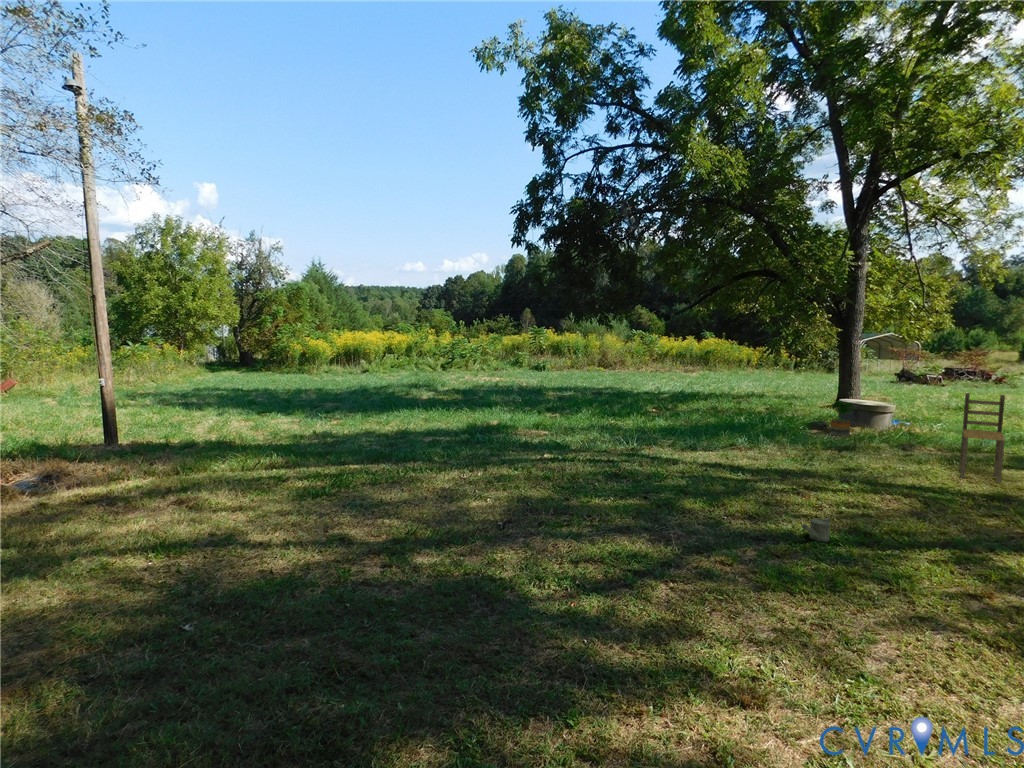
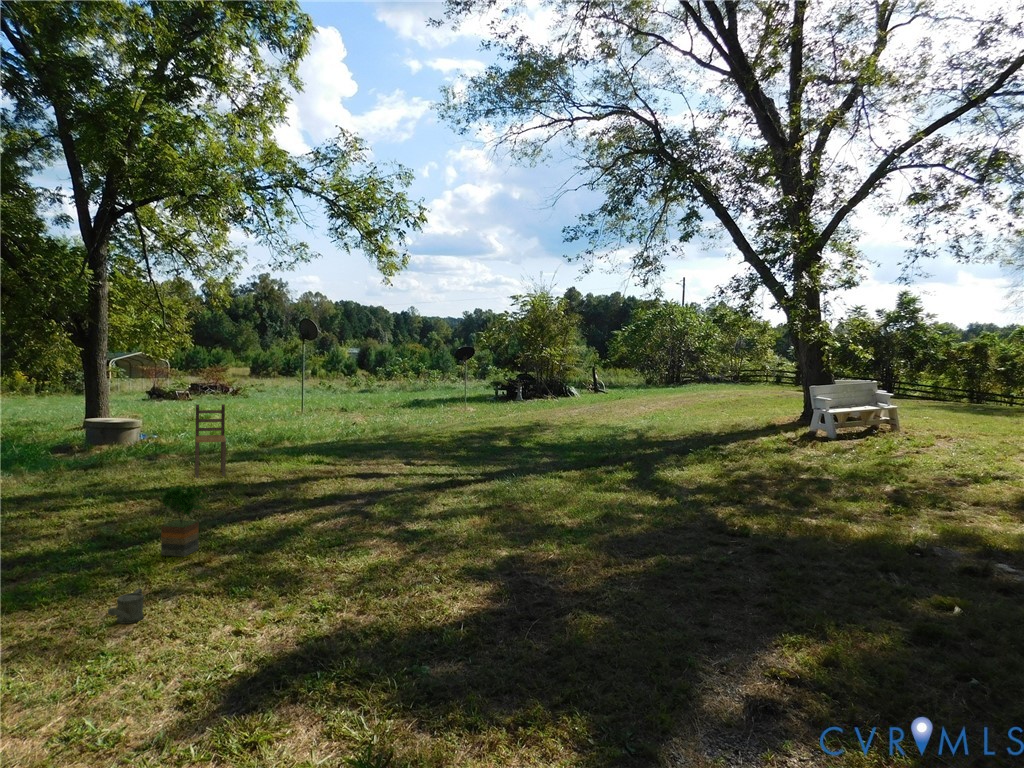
potted tree: present [830,401,855,436] -> present [161,487,207,557]
watering can: present [802,518,830,541] -> present [108,589,144,624]

